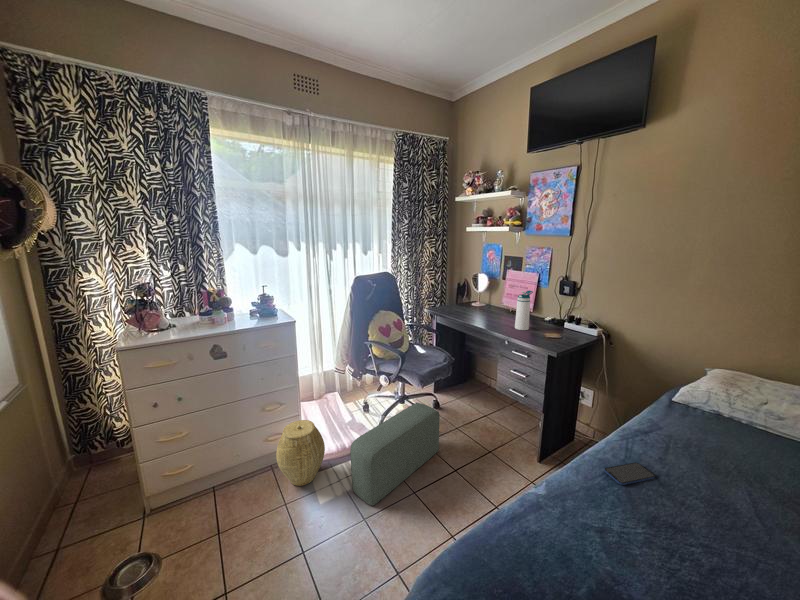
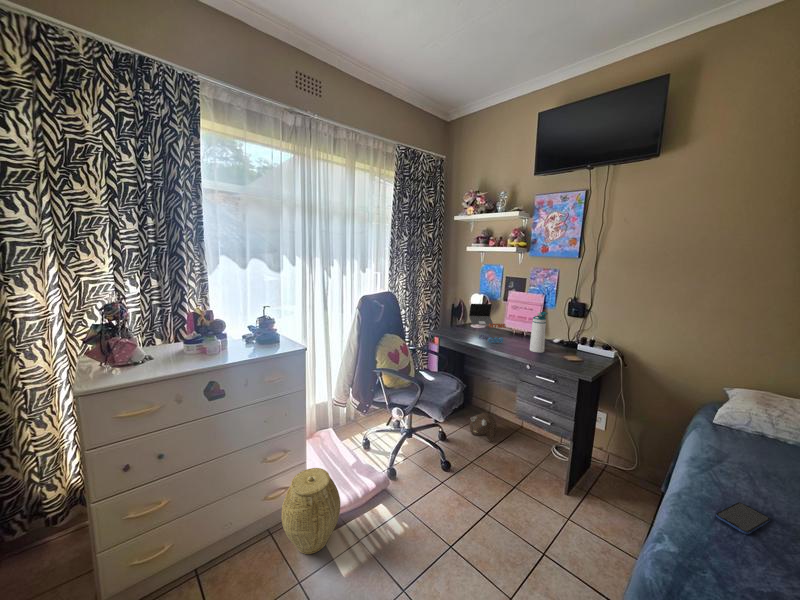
laptop: none [464,283,495,321] -> present [469,304,506,343]
plush toy: none [461,387,490,414] -> present [470,413,497,442]
pouf: present [350,403,440,506] -> none [379,436,463,571]

